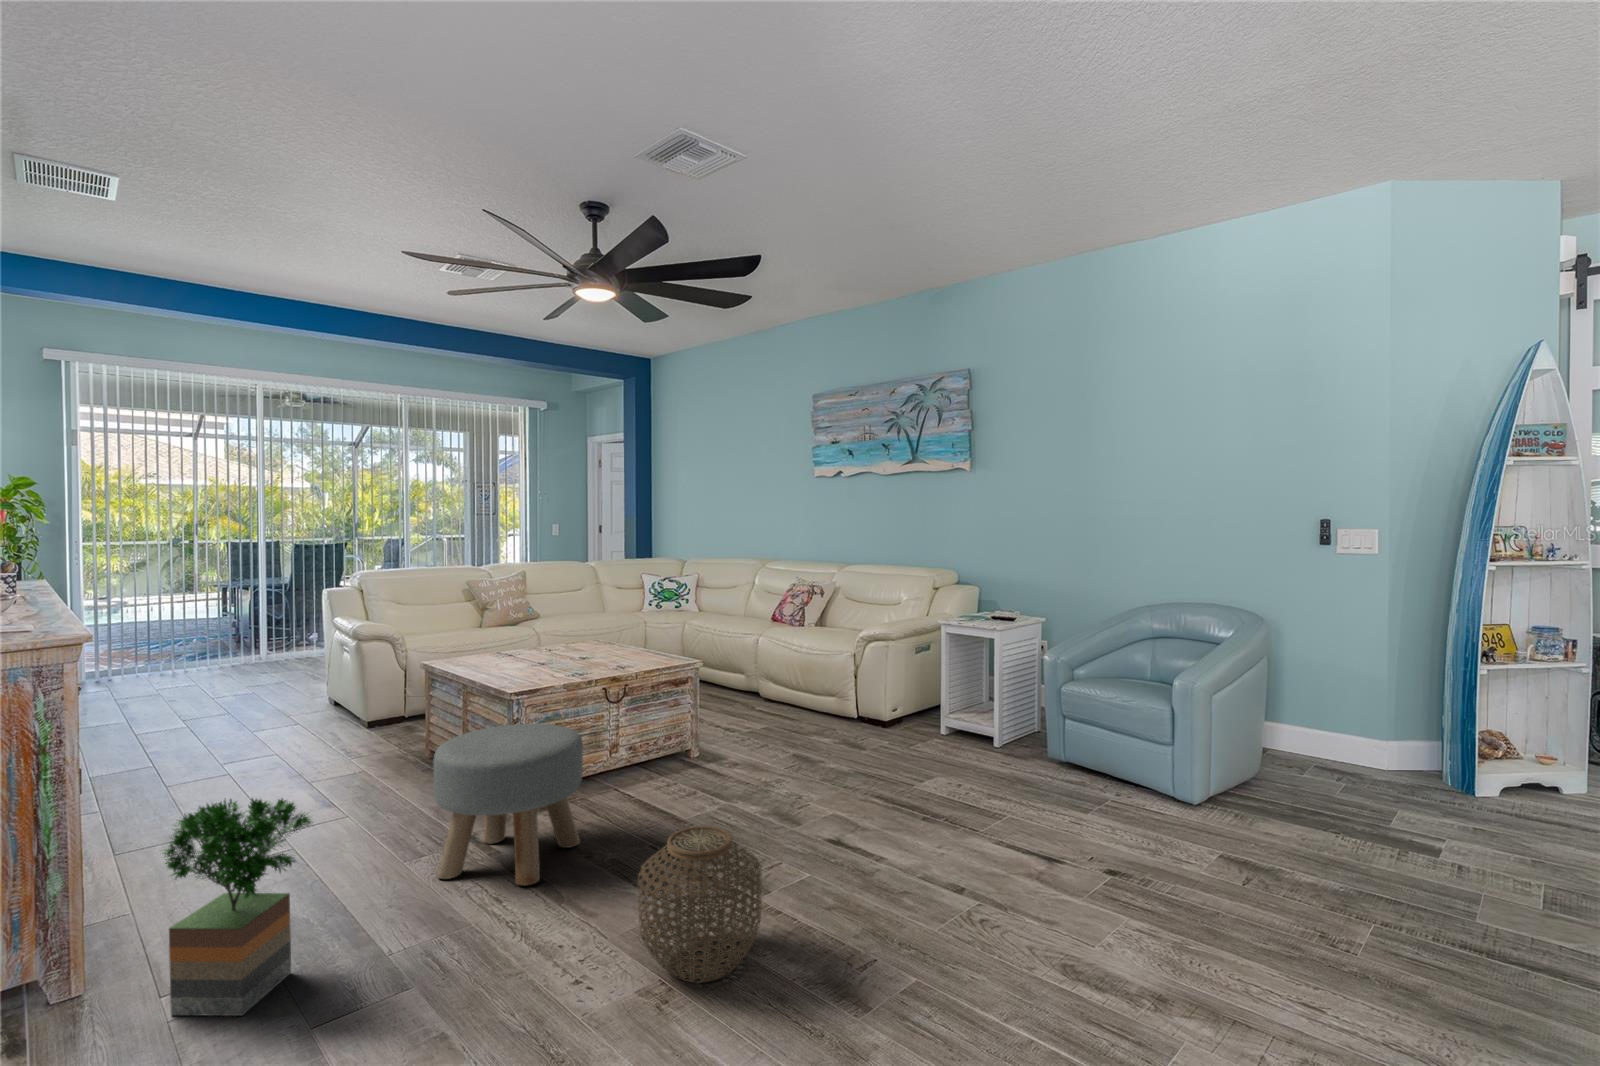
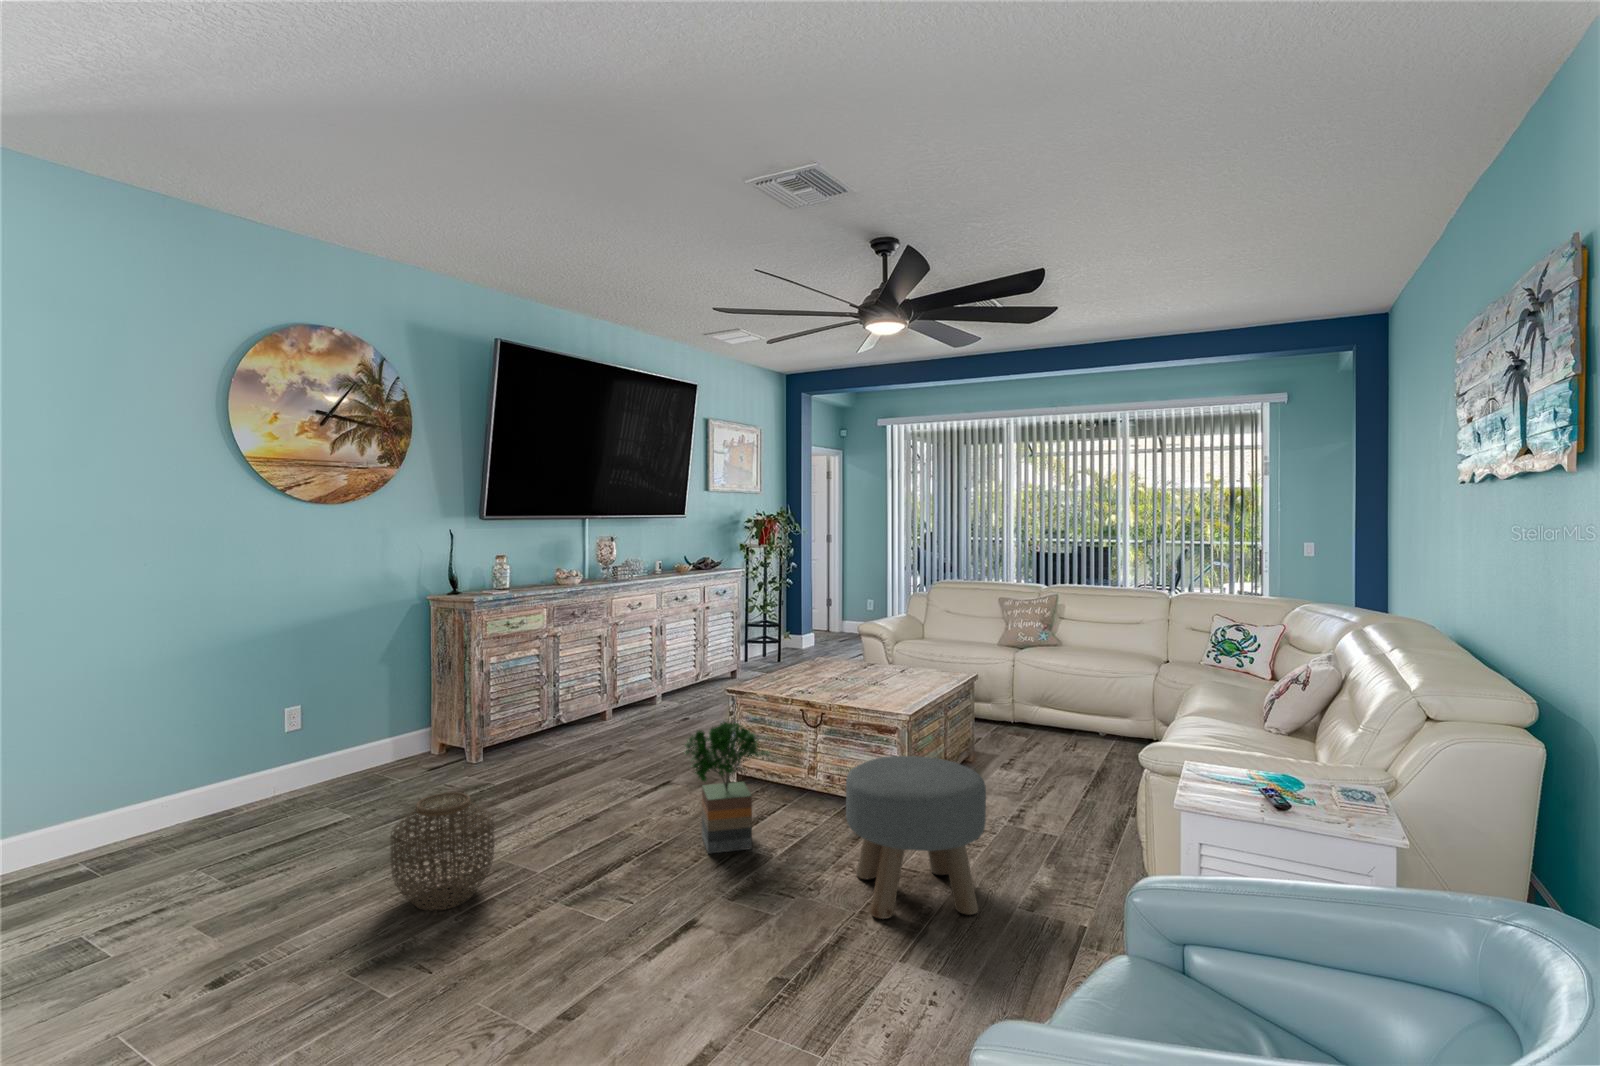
ottoman: present [433,724,583,886] -> present [846,756,986,919]
potted tree: present [162,798,313,1016] -> present [685,722,769,854]

